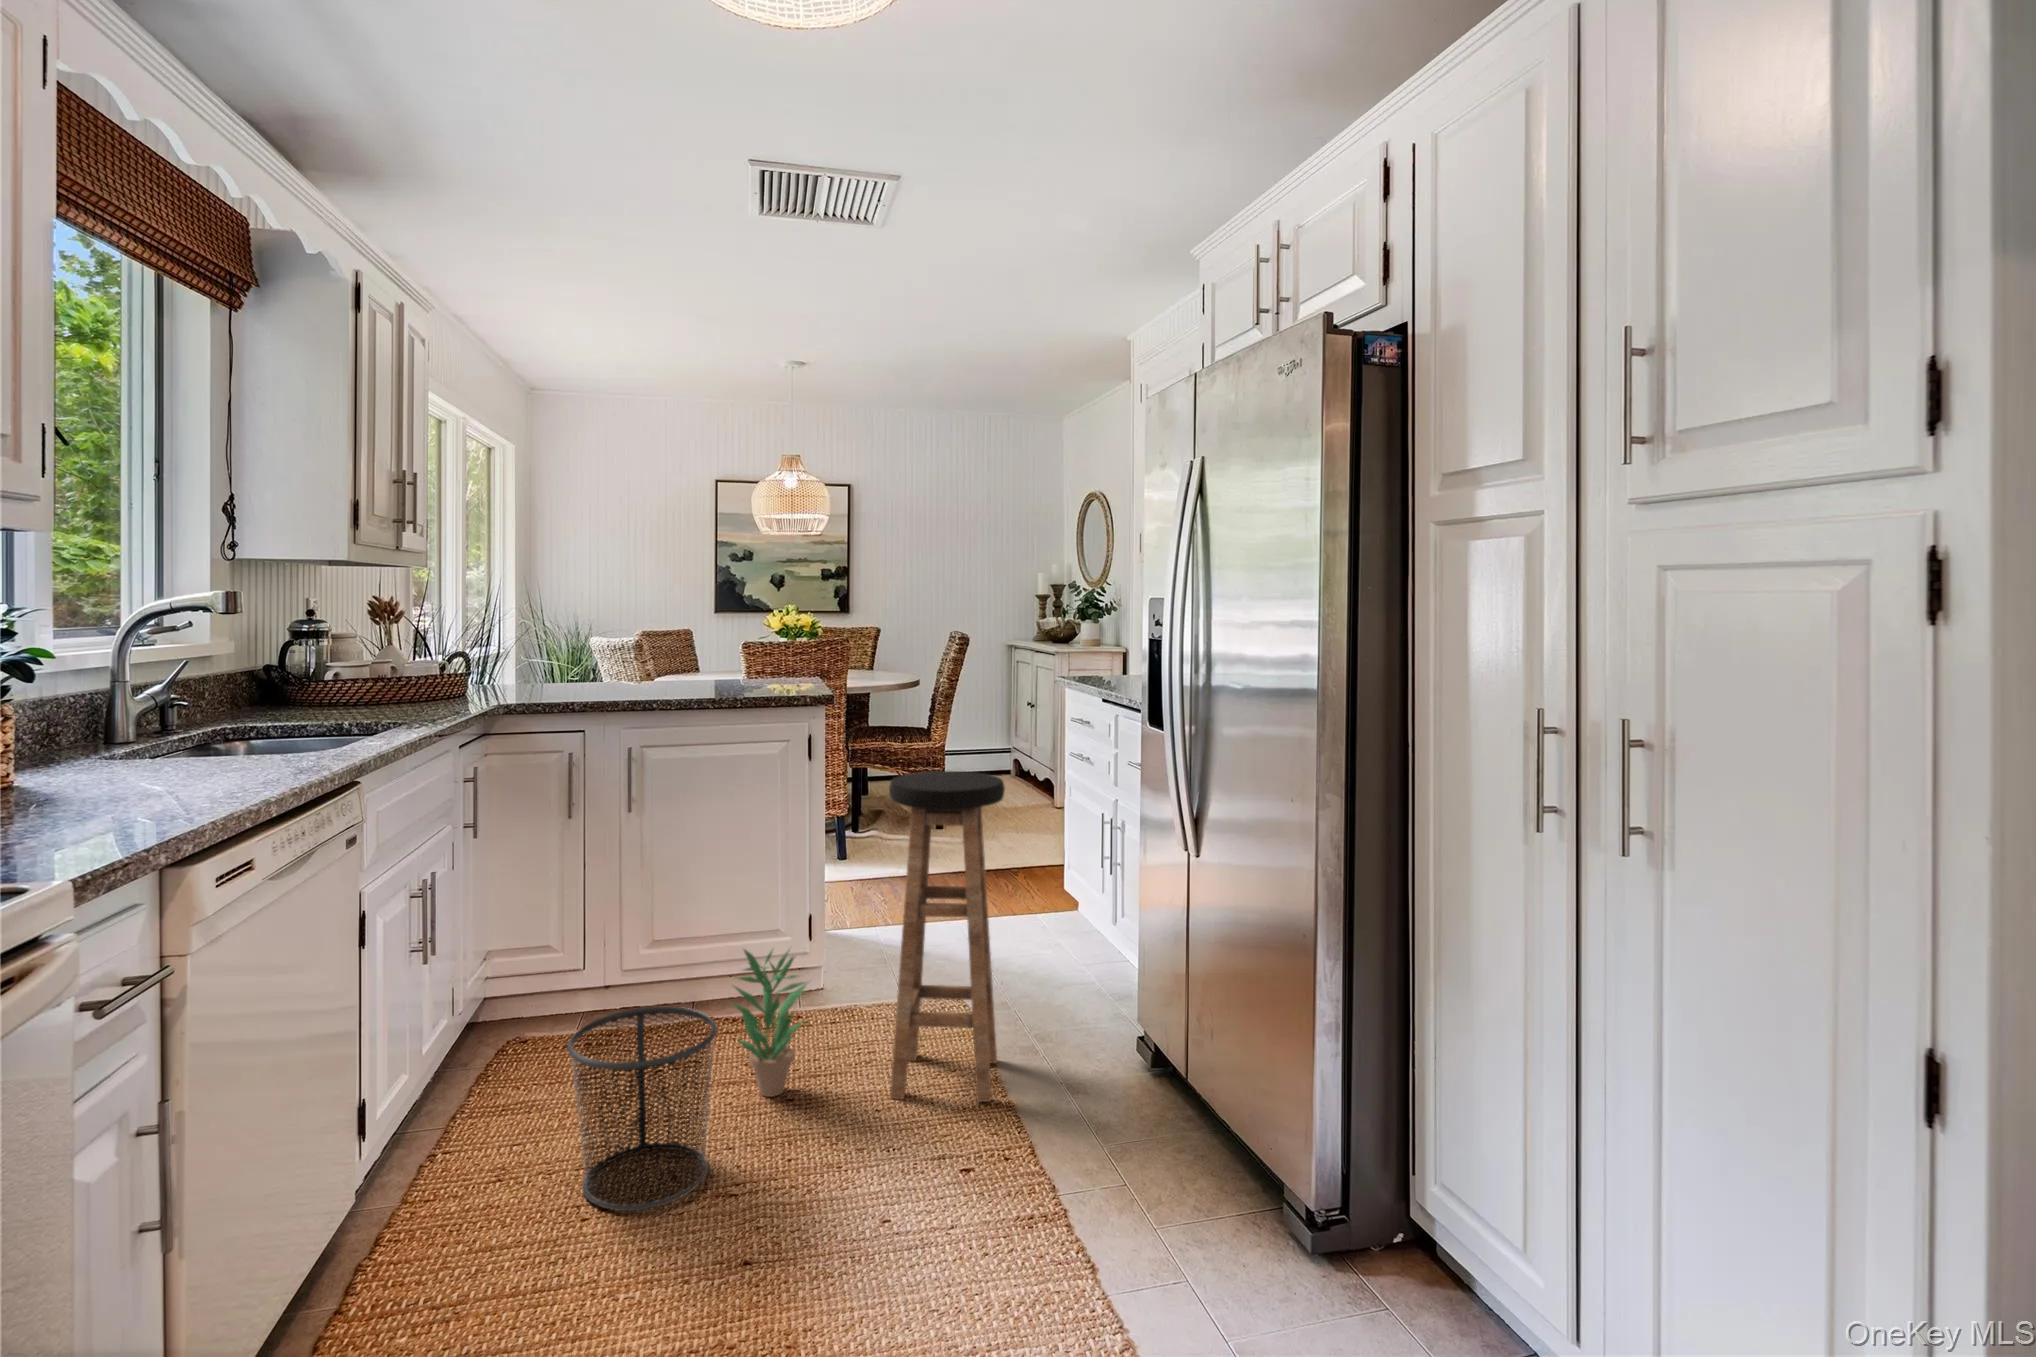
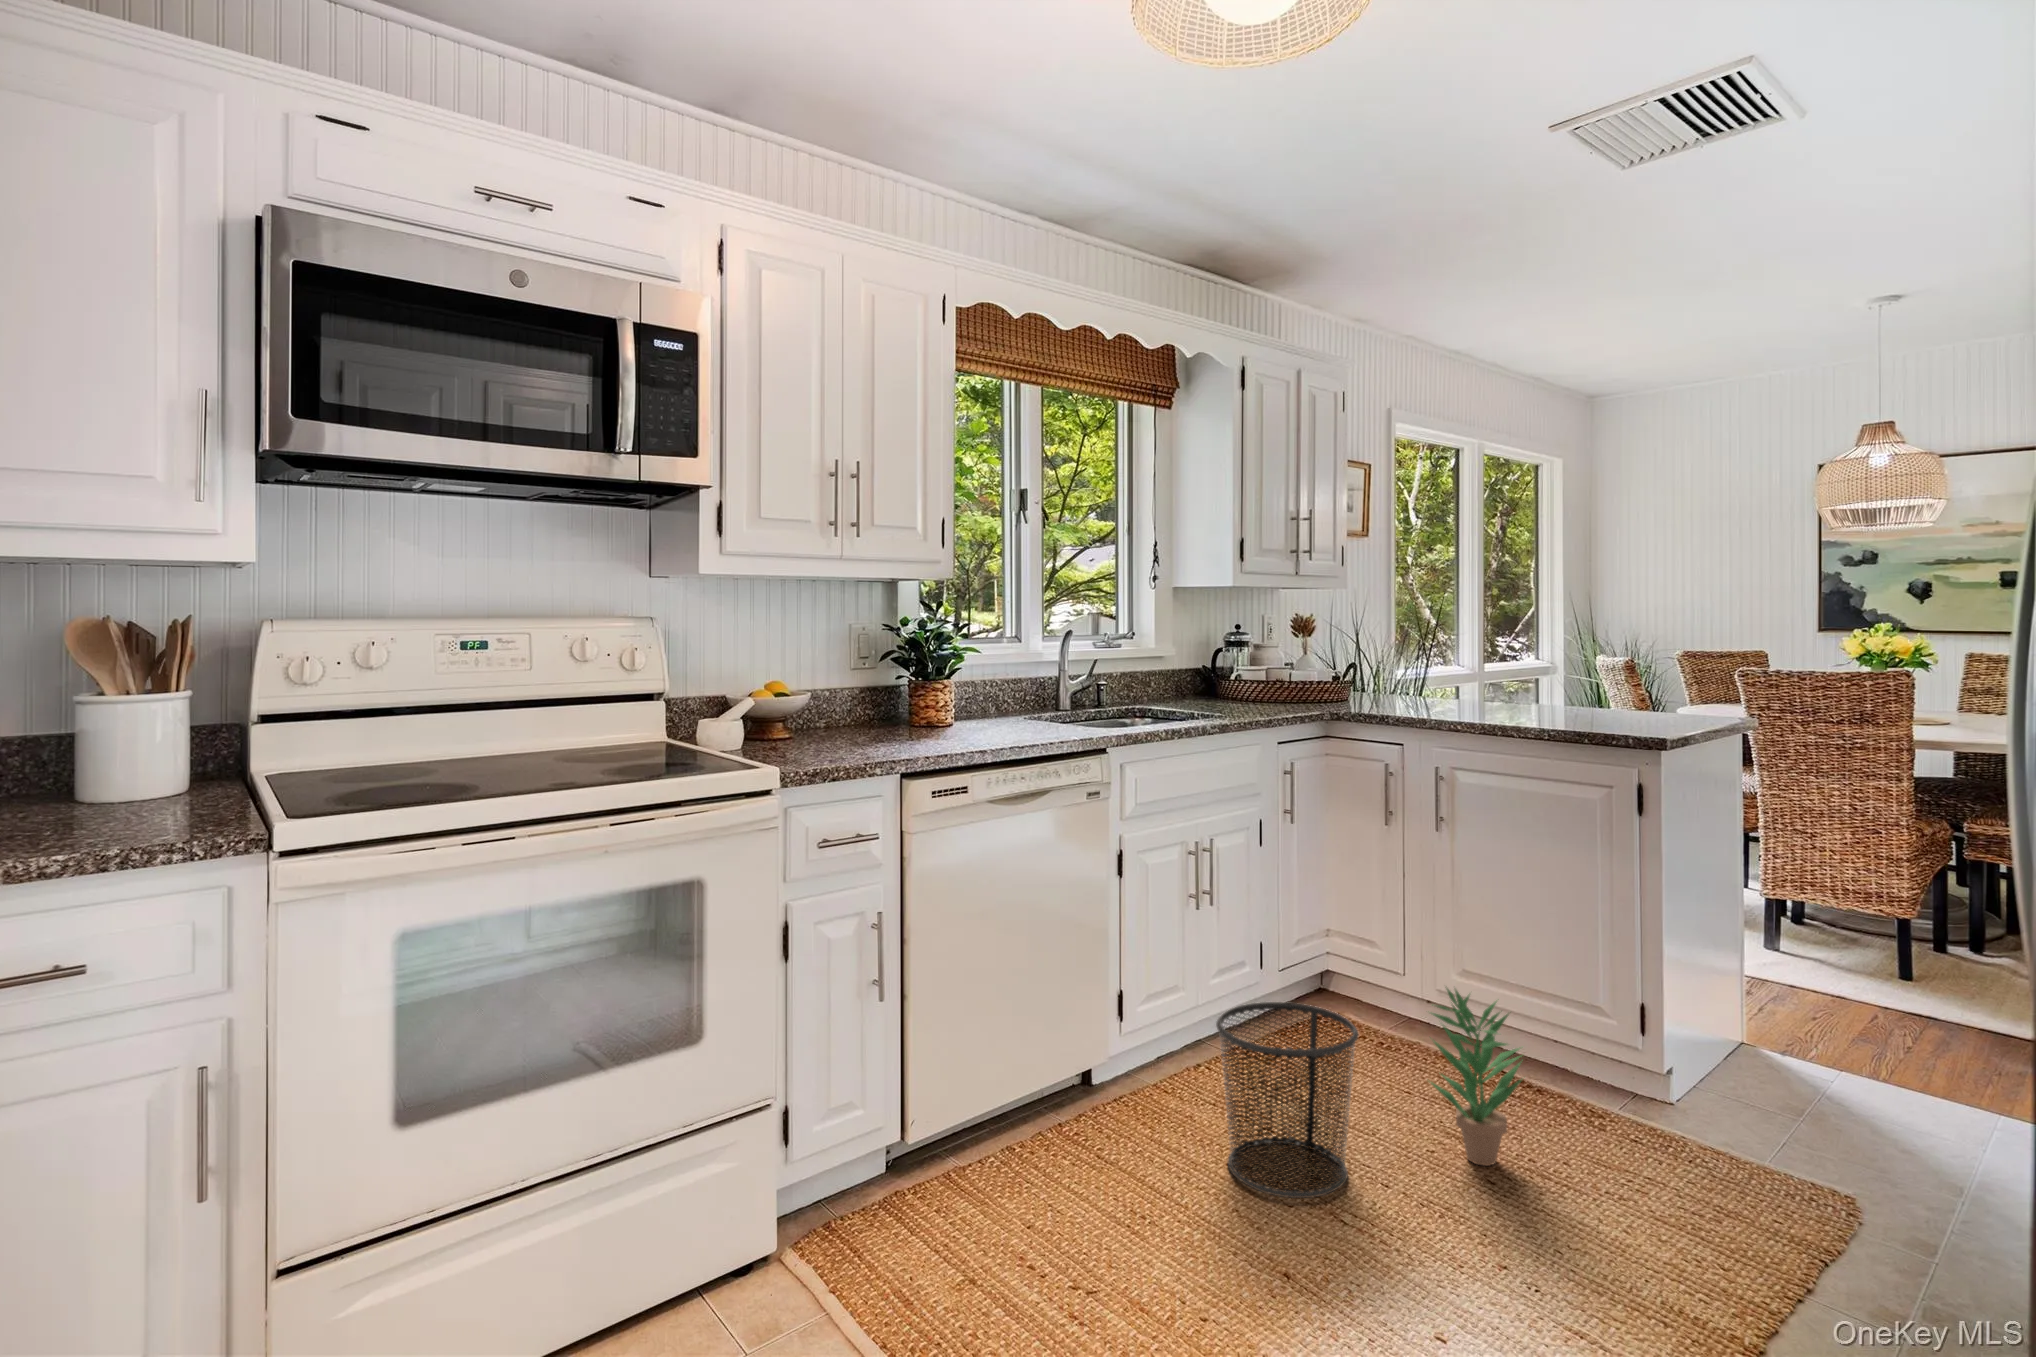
bar stool: present [889,771,1005,1102] -> none [1607,824,1821,1300]

